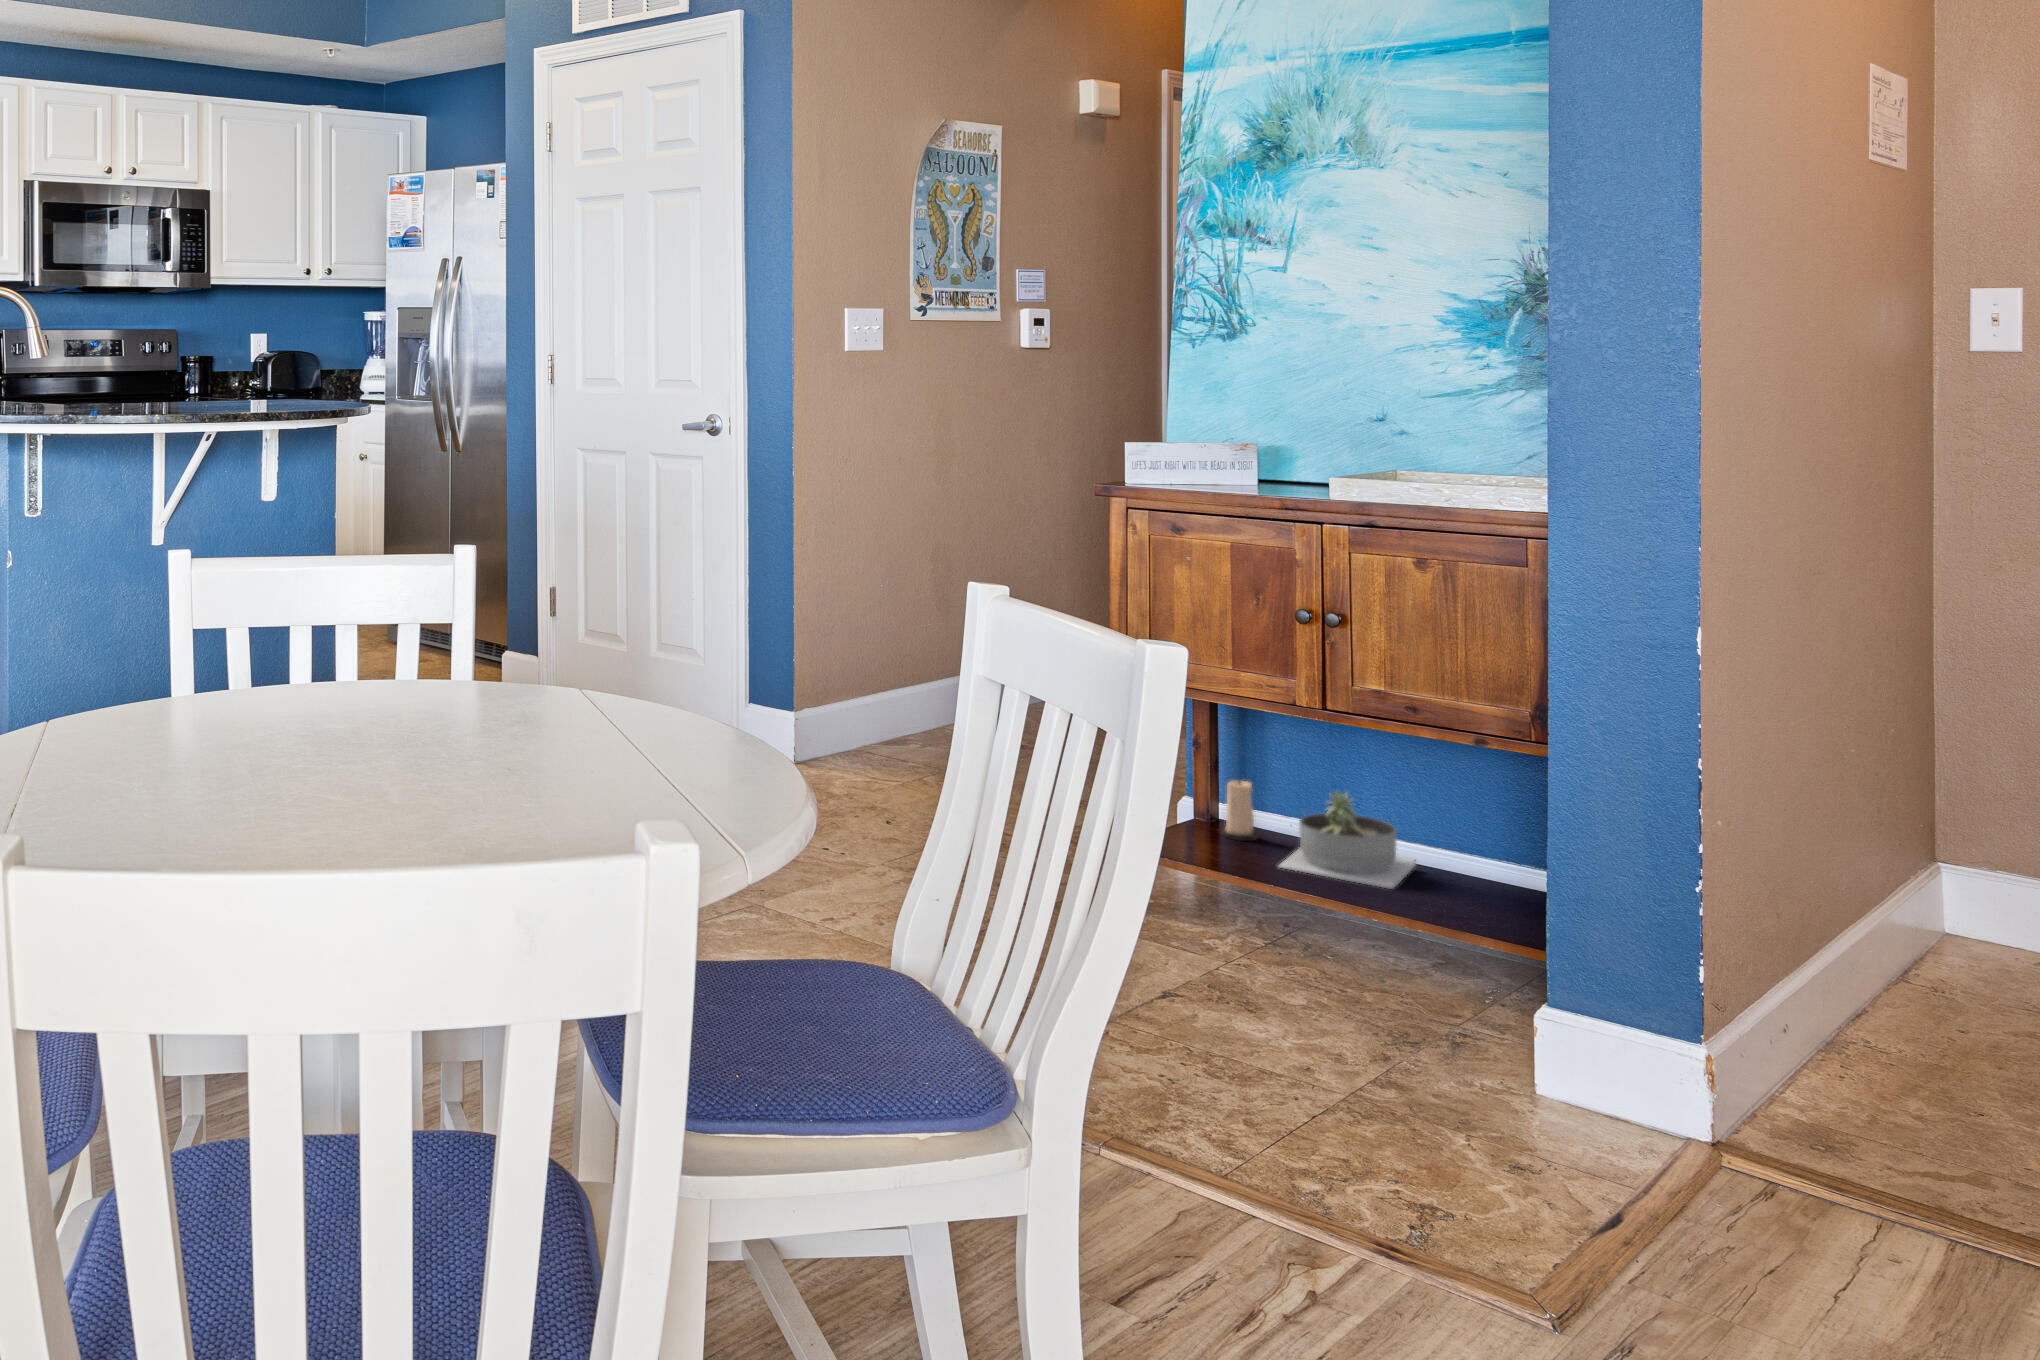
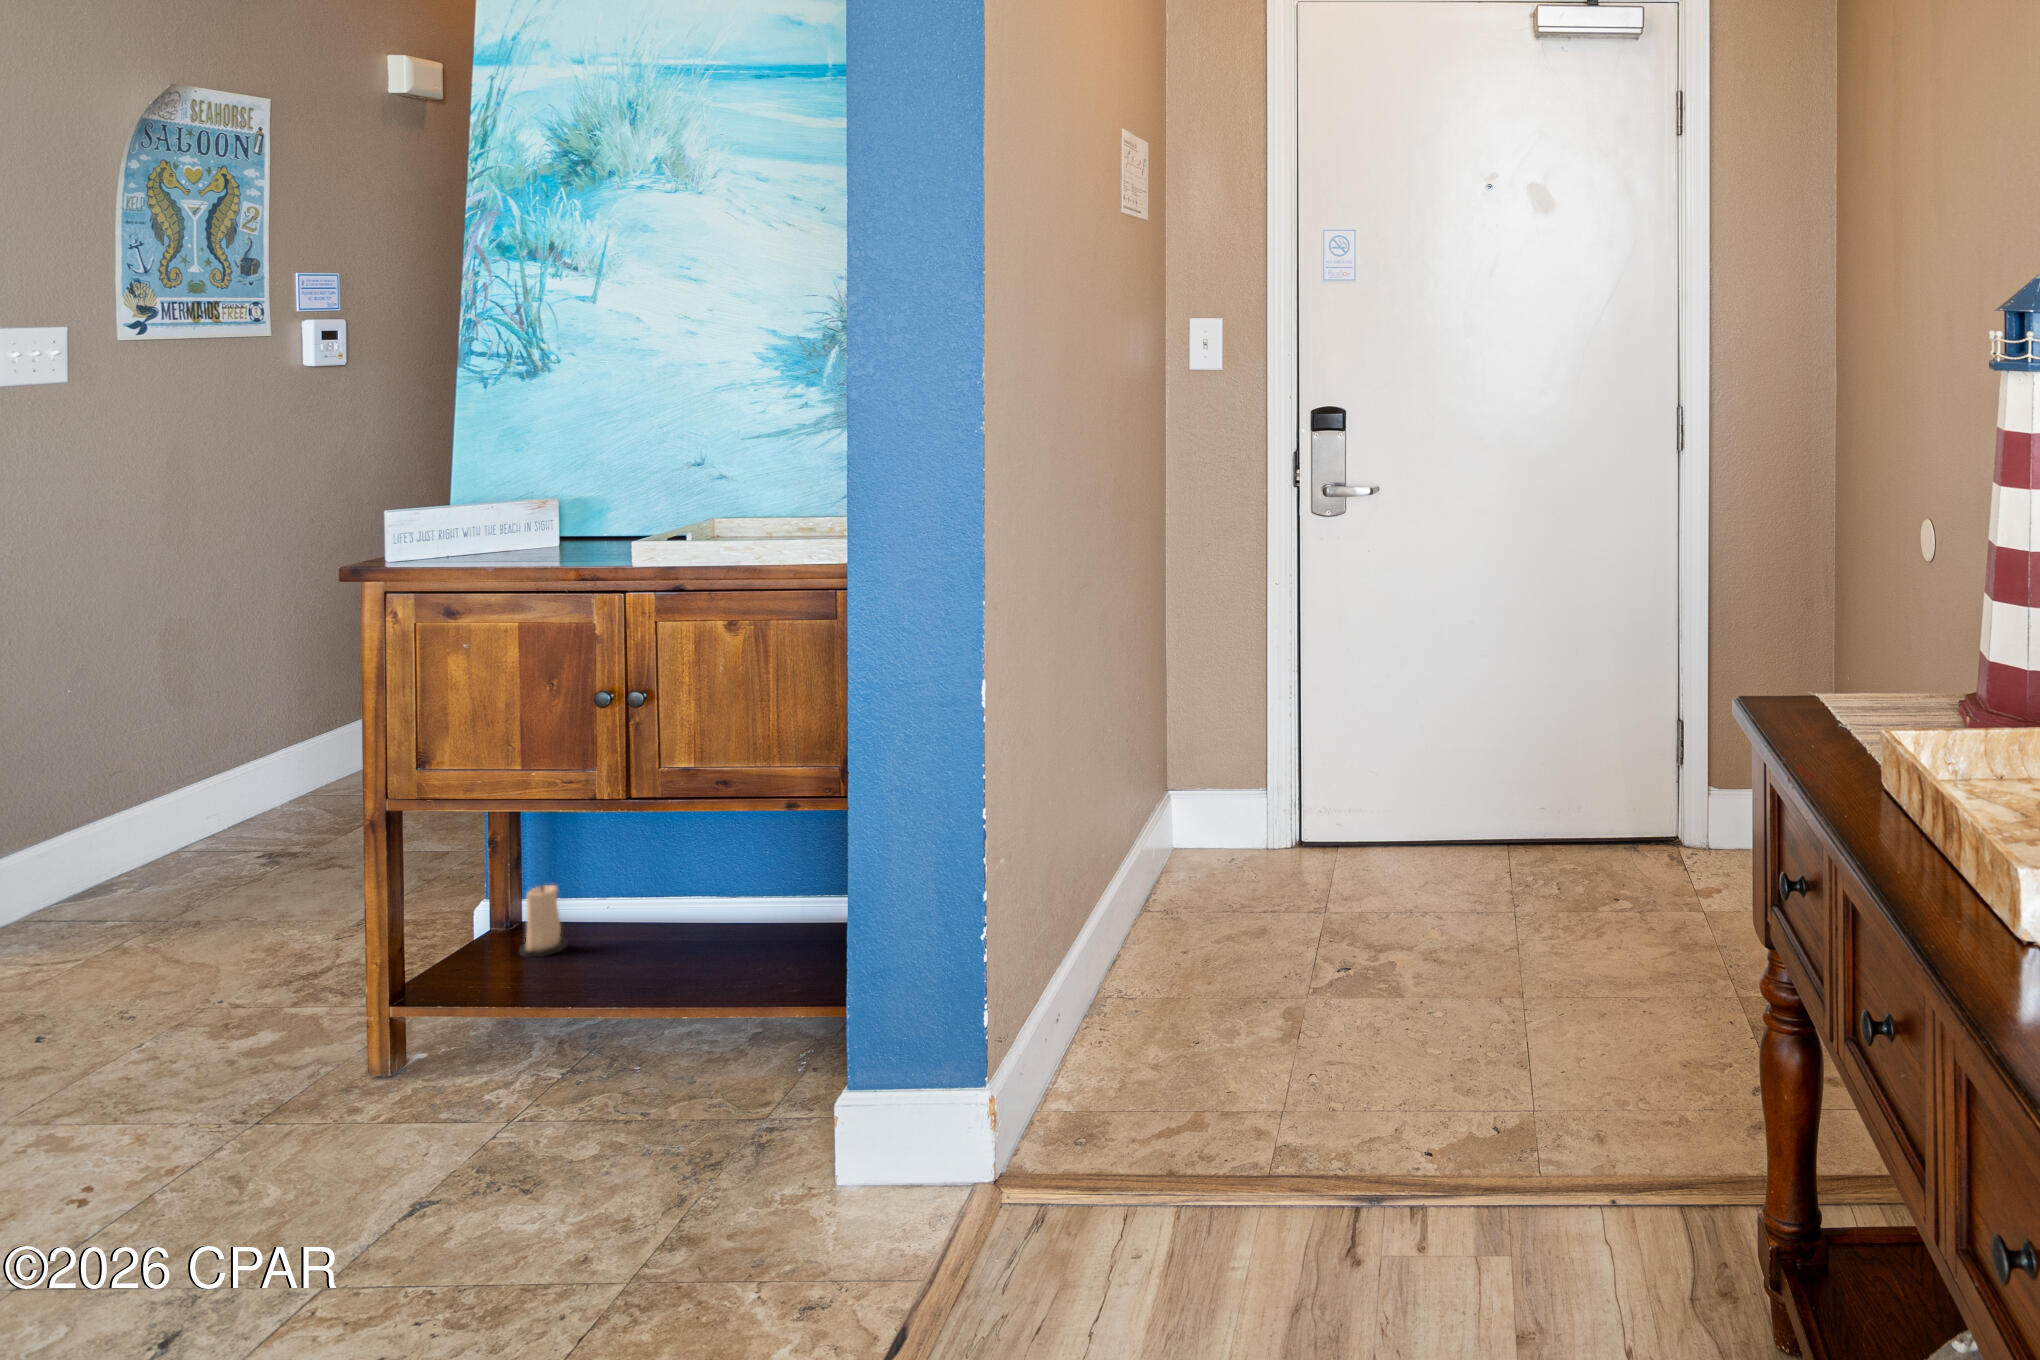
succulent planter: present [1279,791,1416,889] -> none [579,877,741,989]

